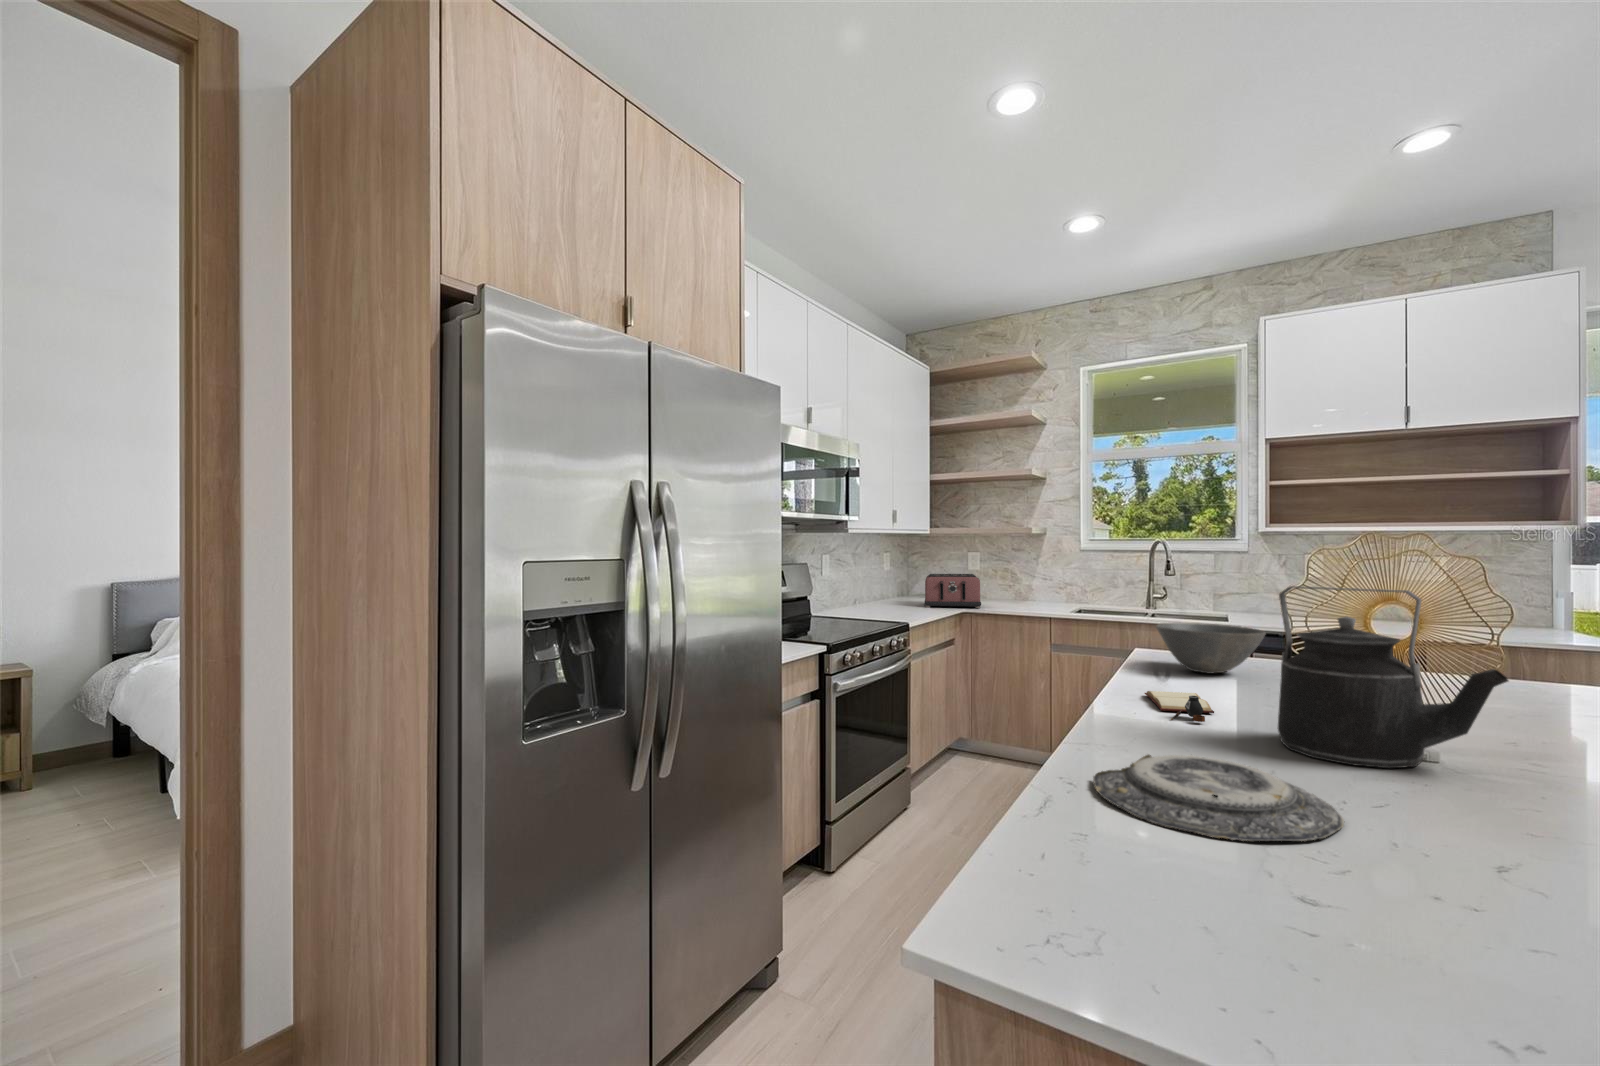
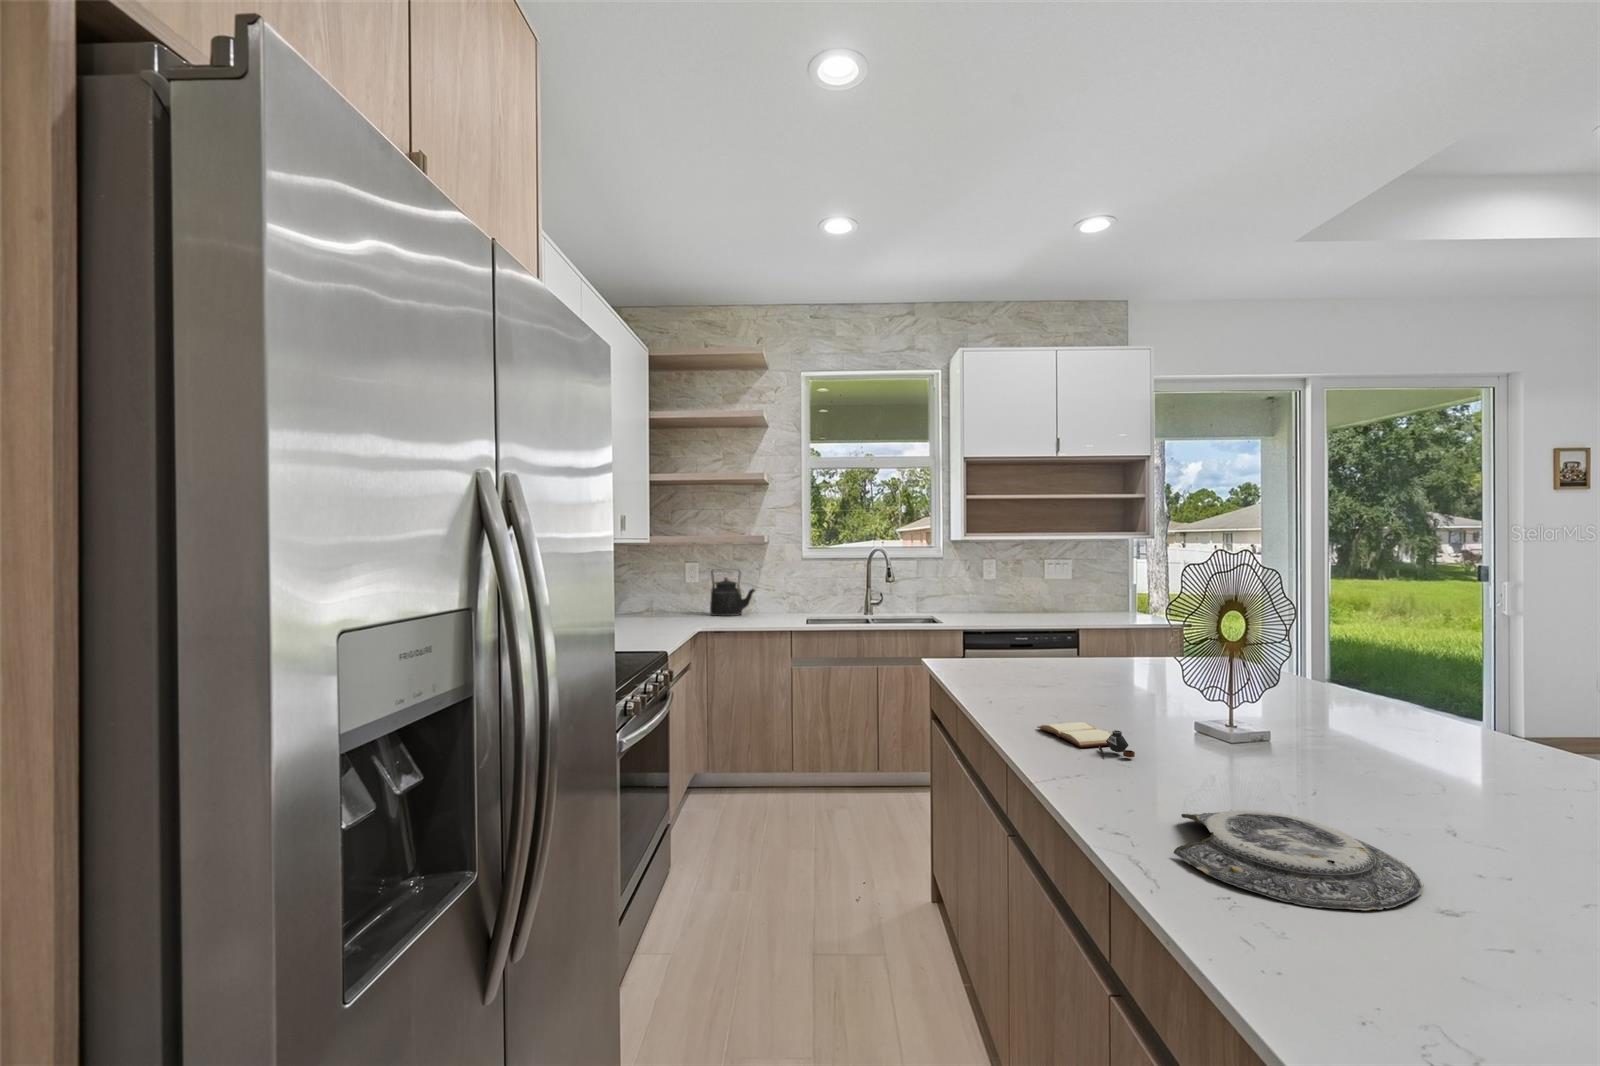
toaster: present [924,574,981,608] -> none [648,587,717,628]
kettle: present [1278,586,1508,768] -> present [710,570,755,616]
bowl: present [1156,623,1266,673] -> none [992,643,1089,693]

